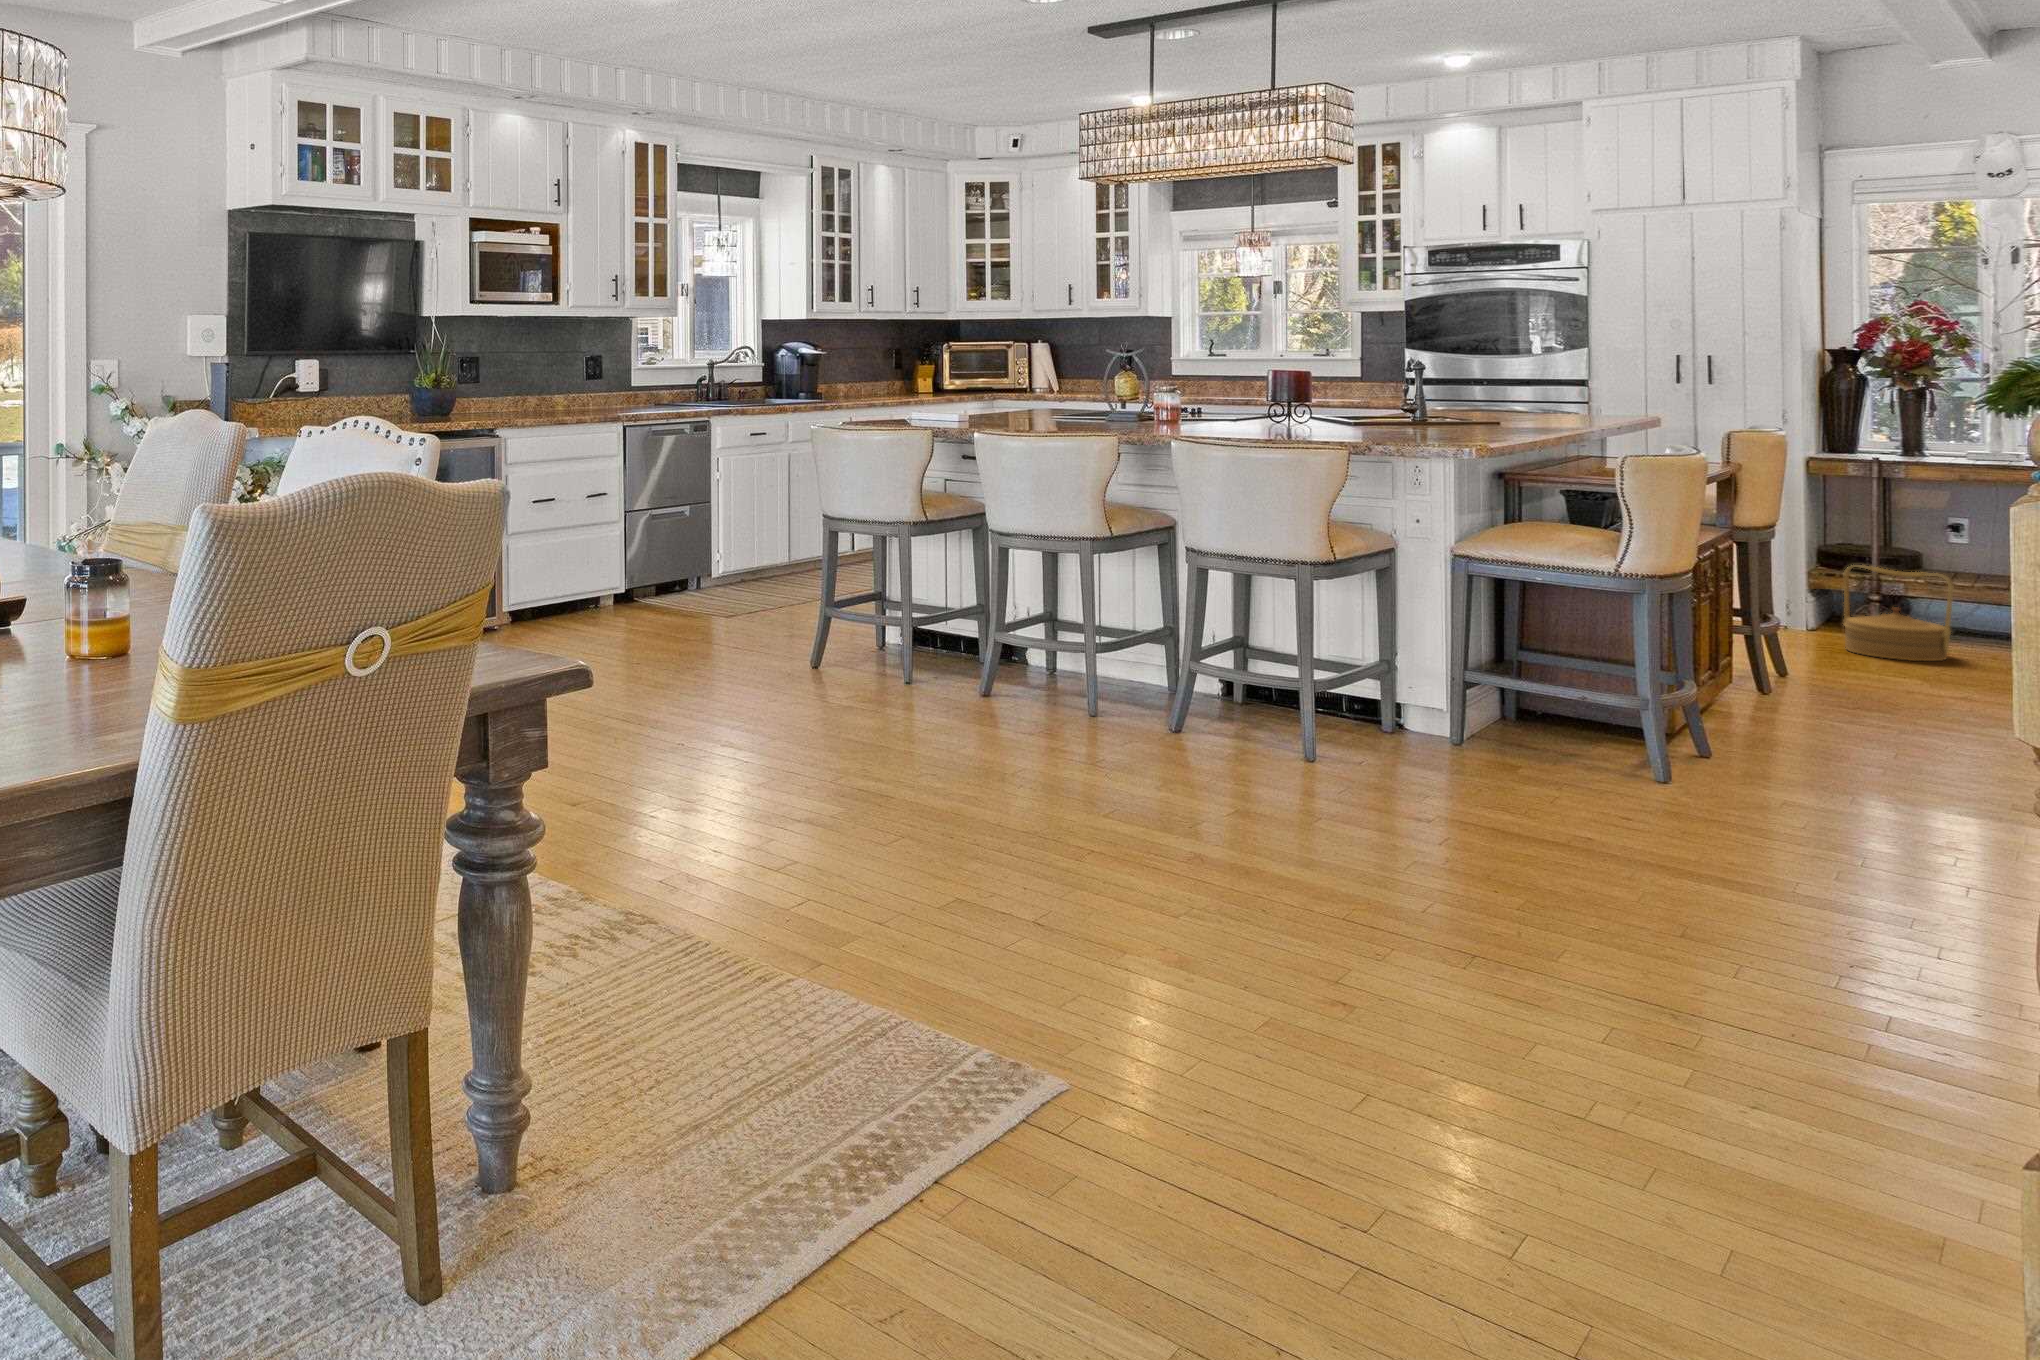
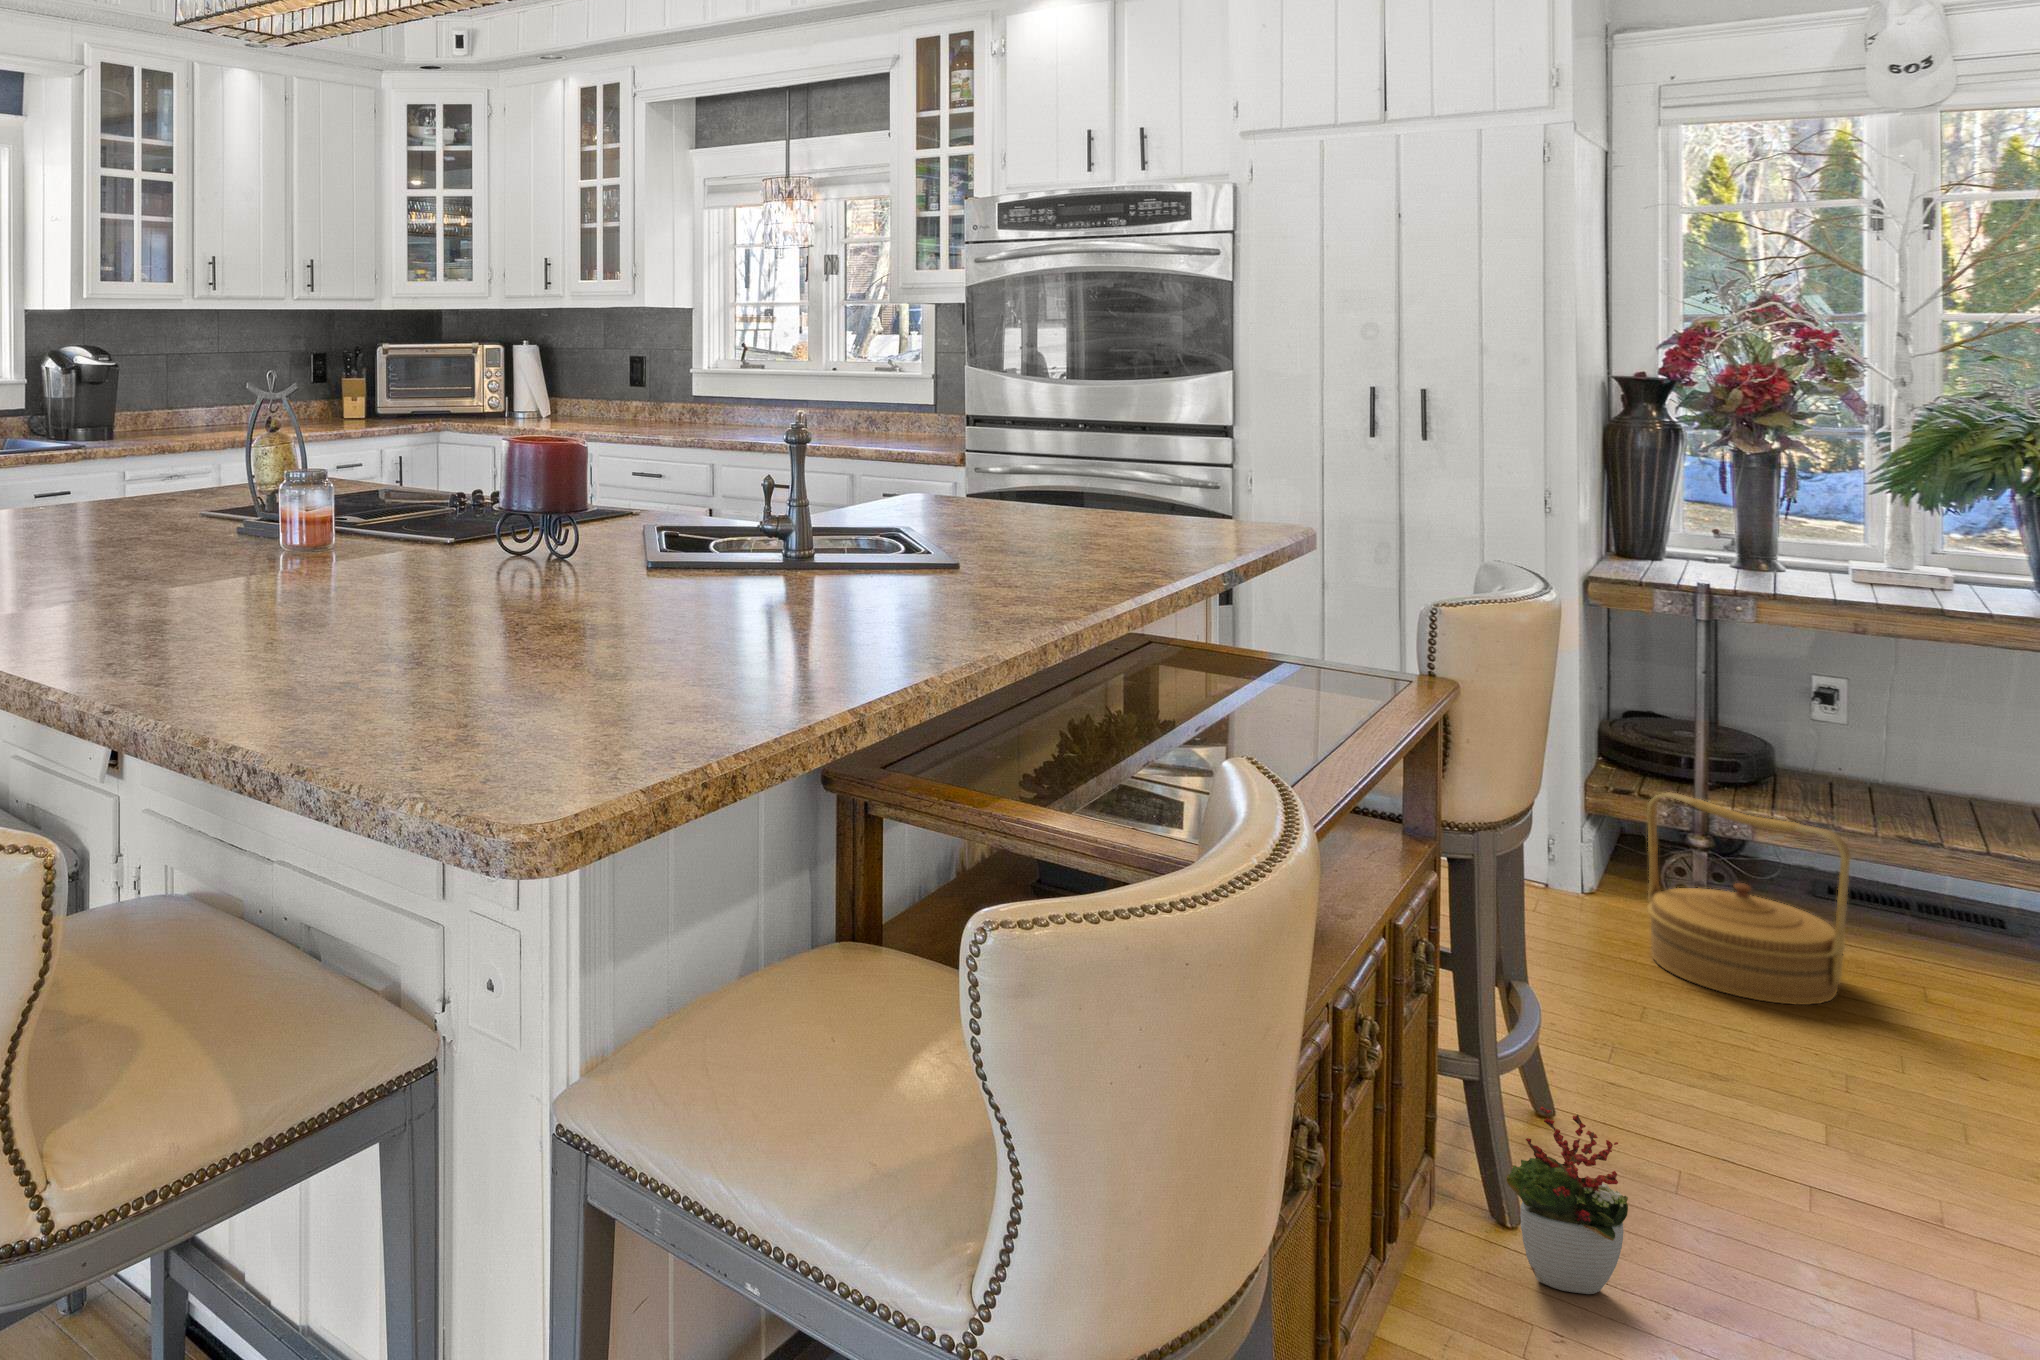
decorative plant: none [1777,638,1831,710] -> present [1506,1107,1628,1294]

